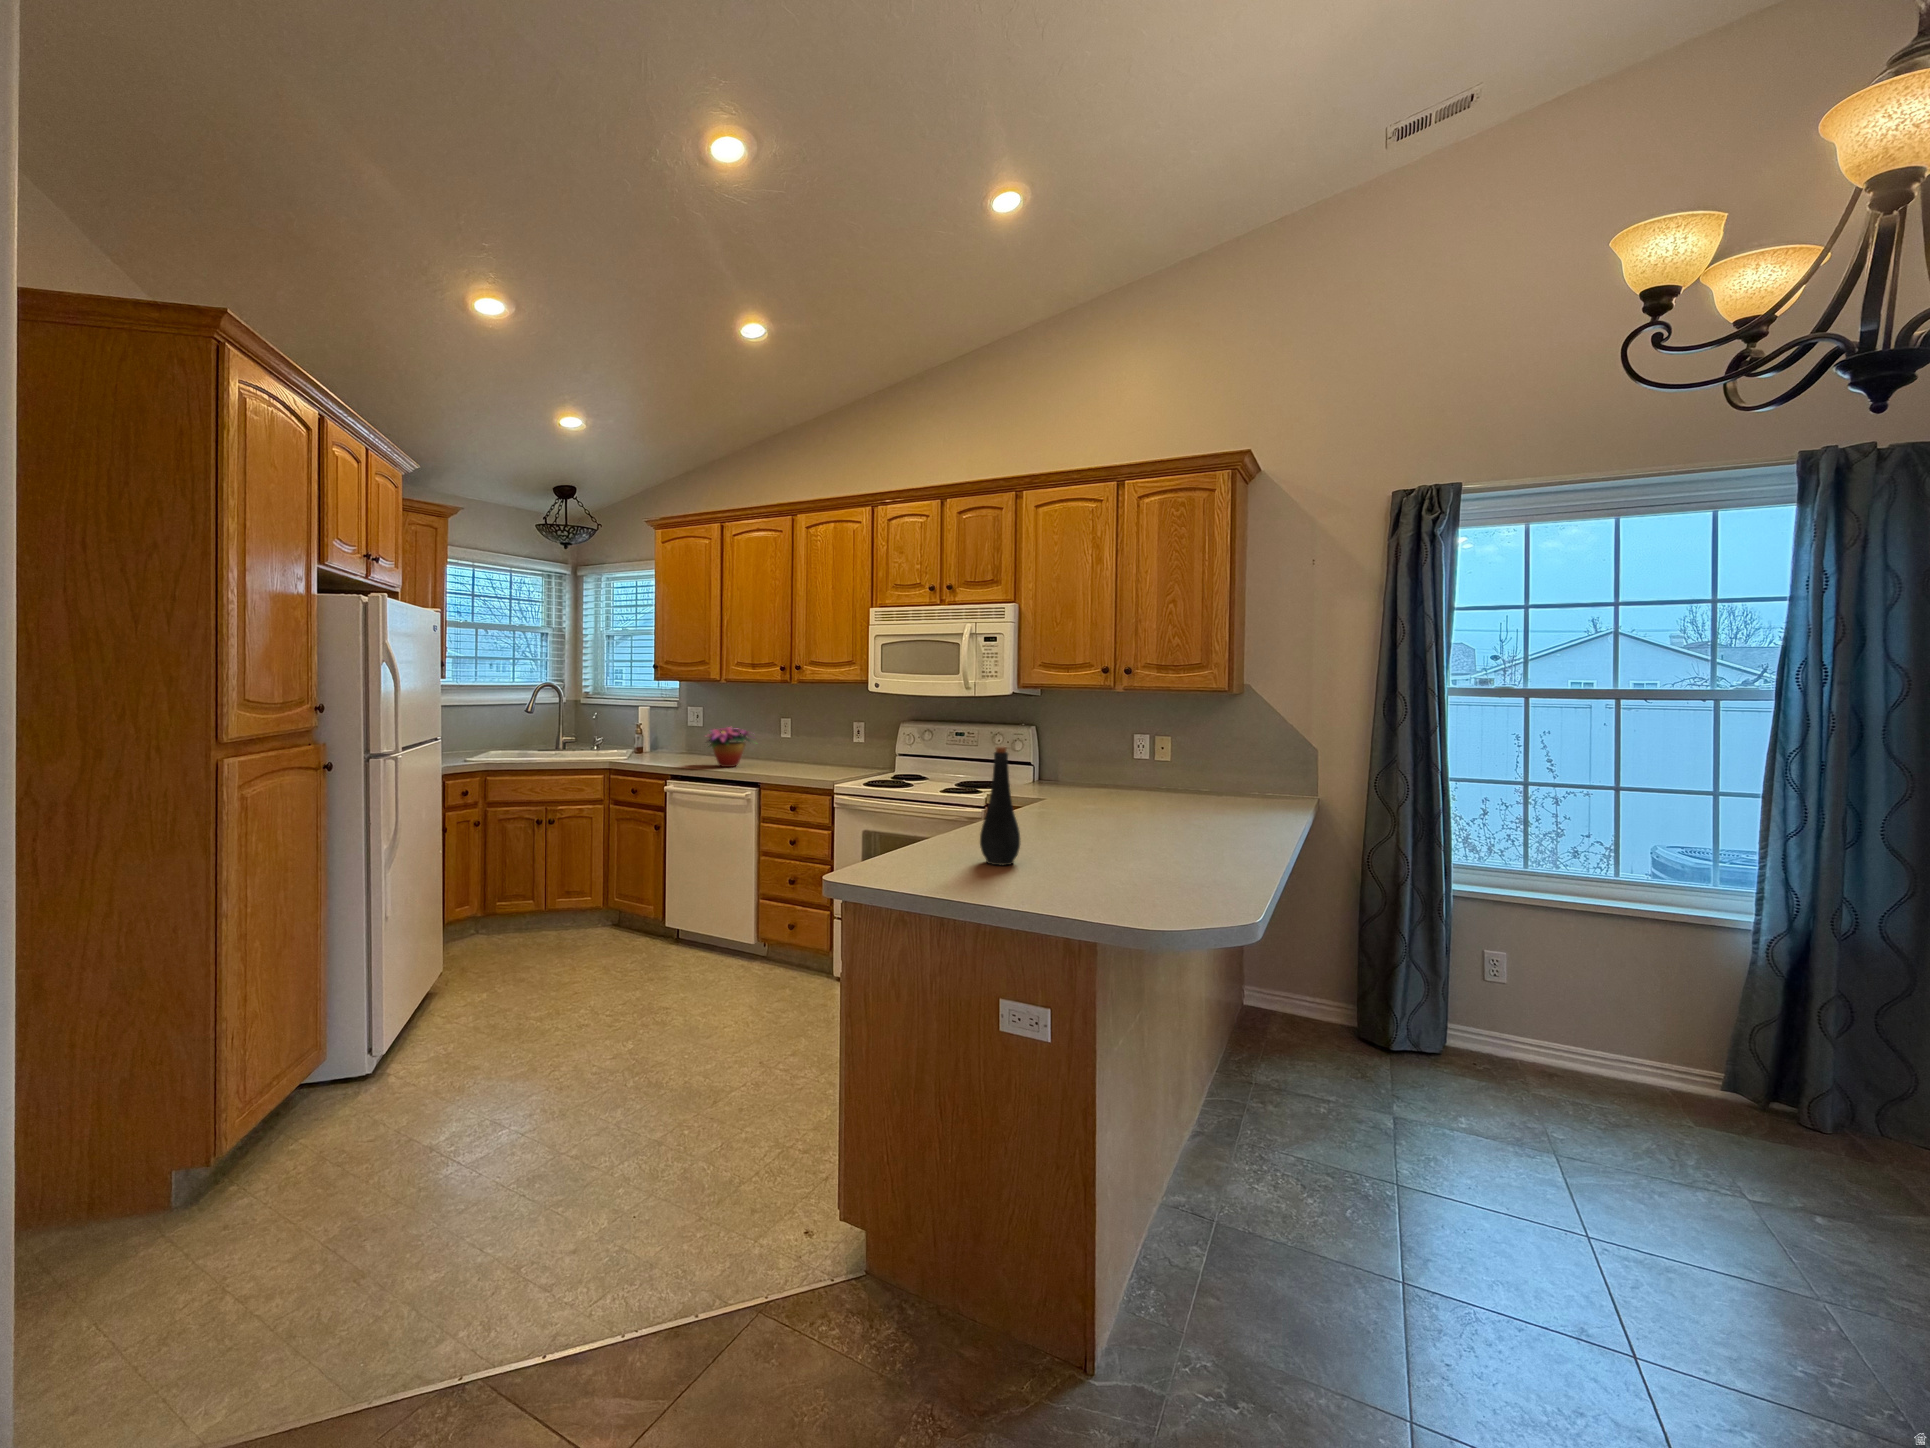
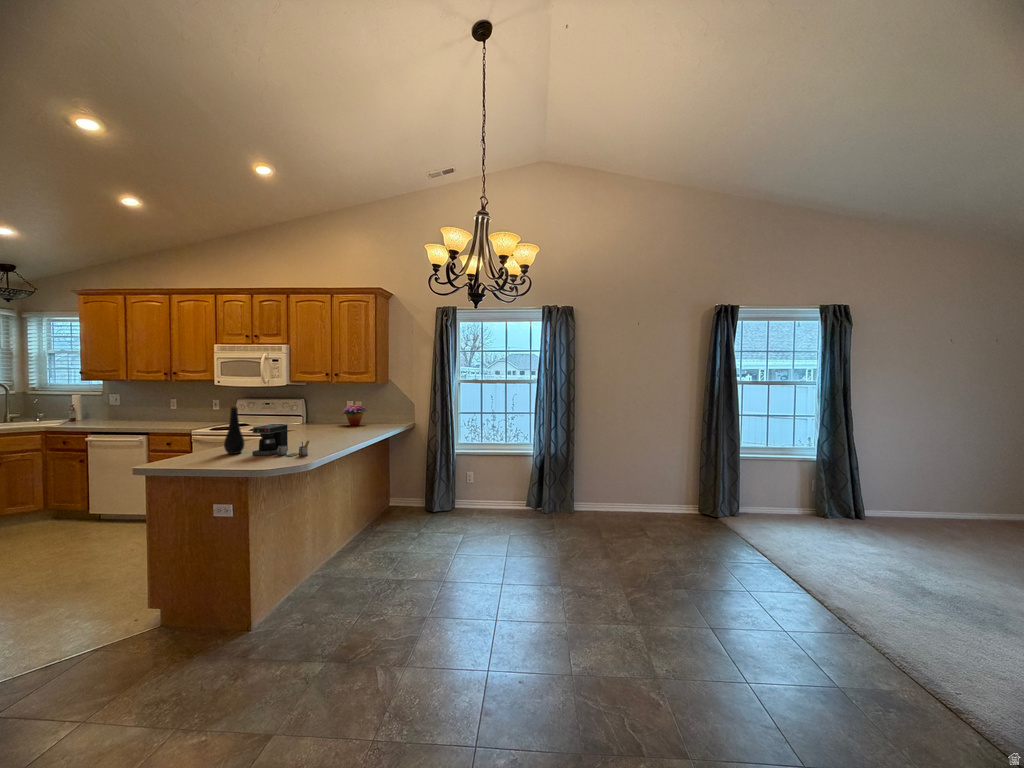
flower arrangement: present [705,727,750,767] -> present [341,405,366,425]
coffee maker: none [1050,796,1201,893] -> present [252,424,309,456]

